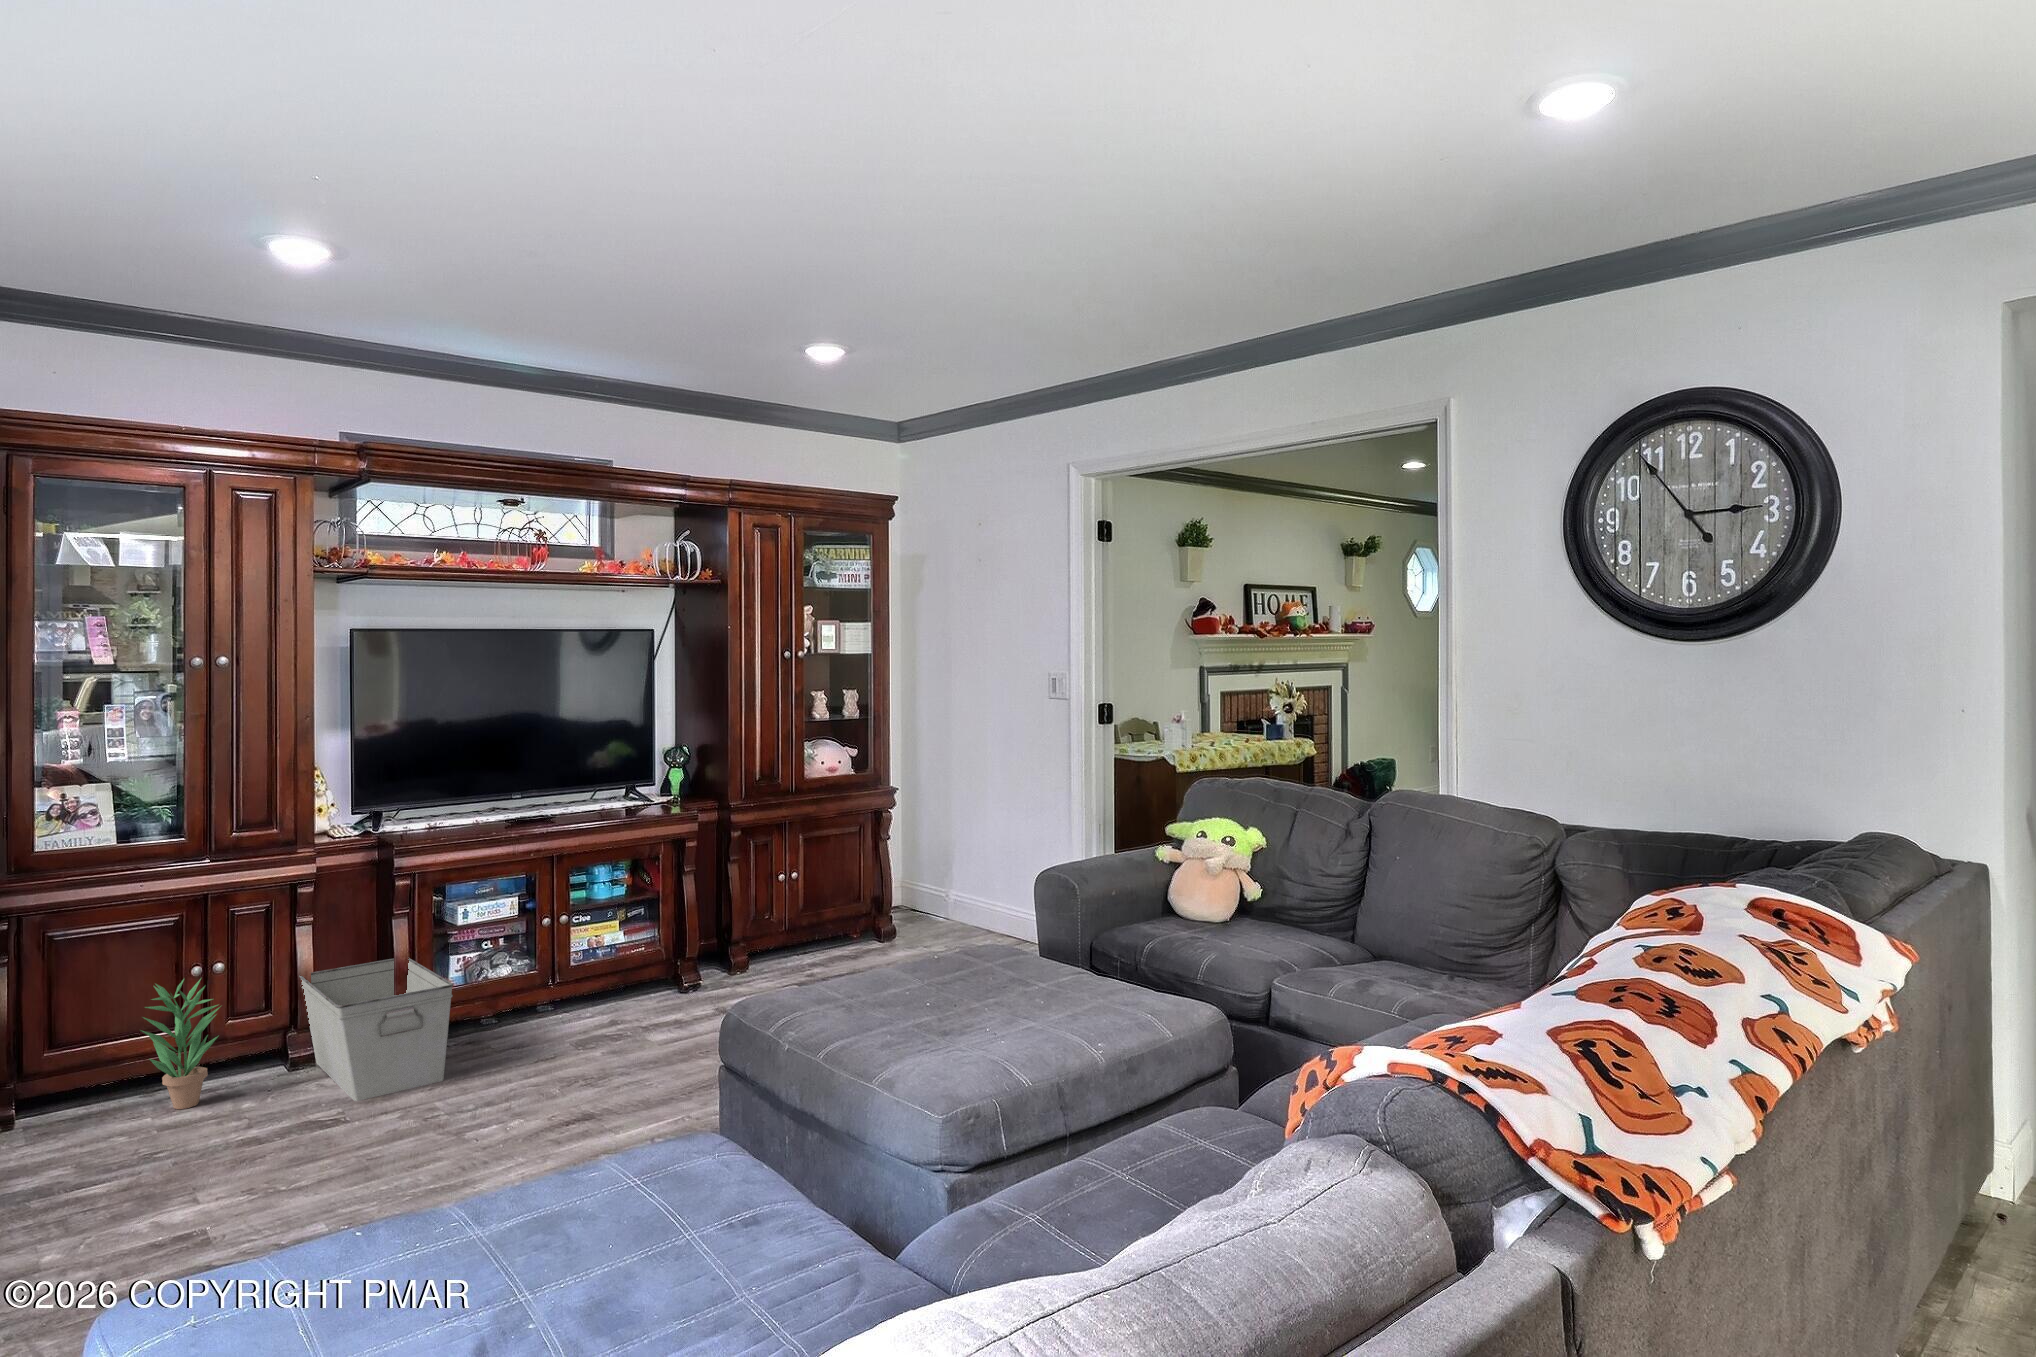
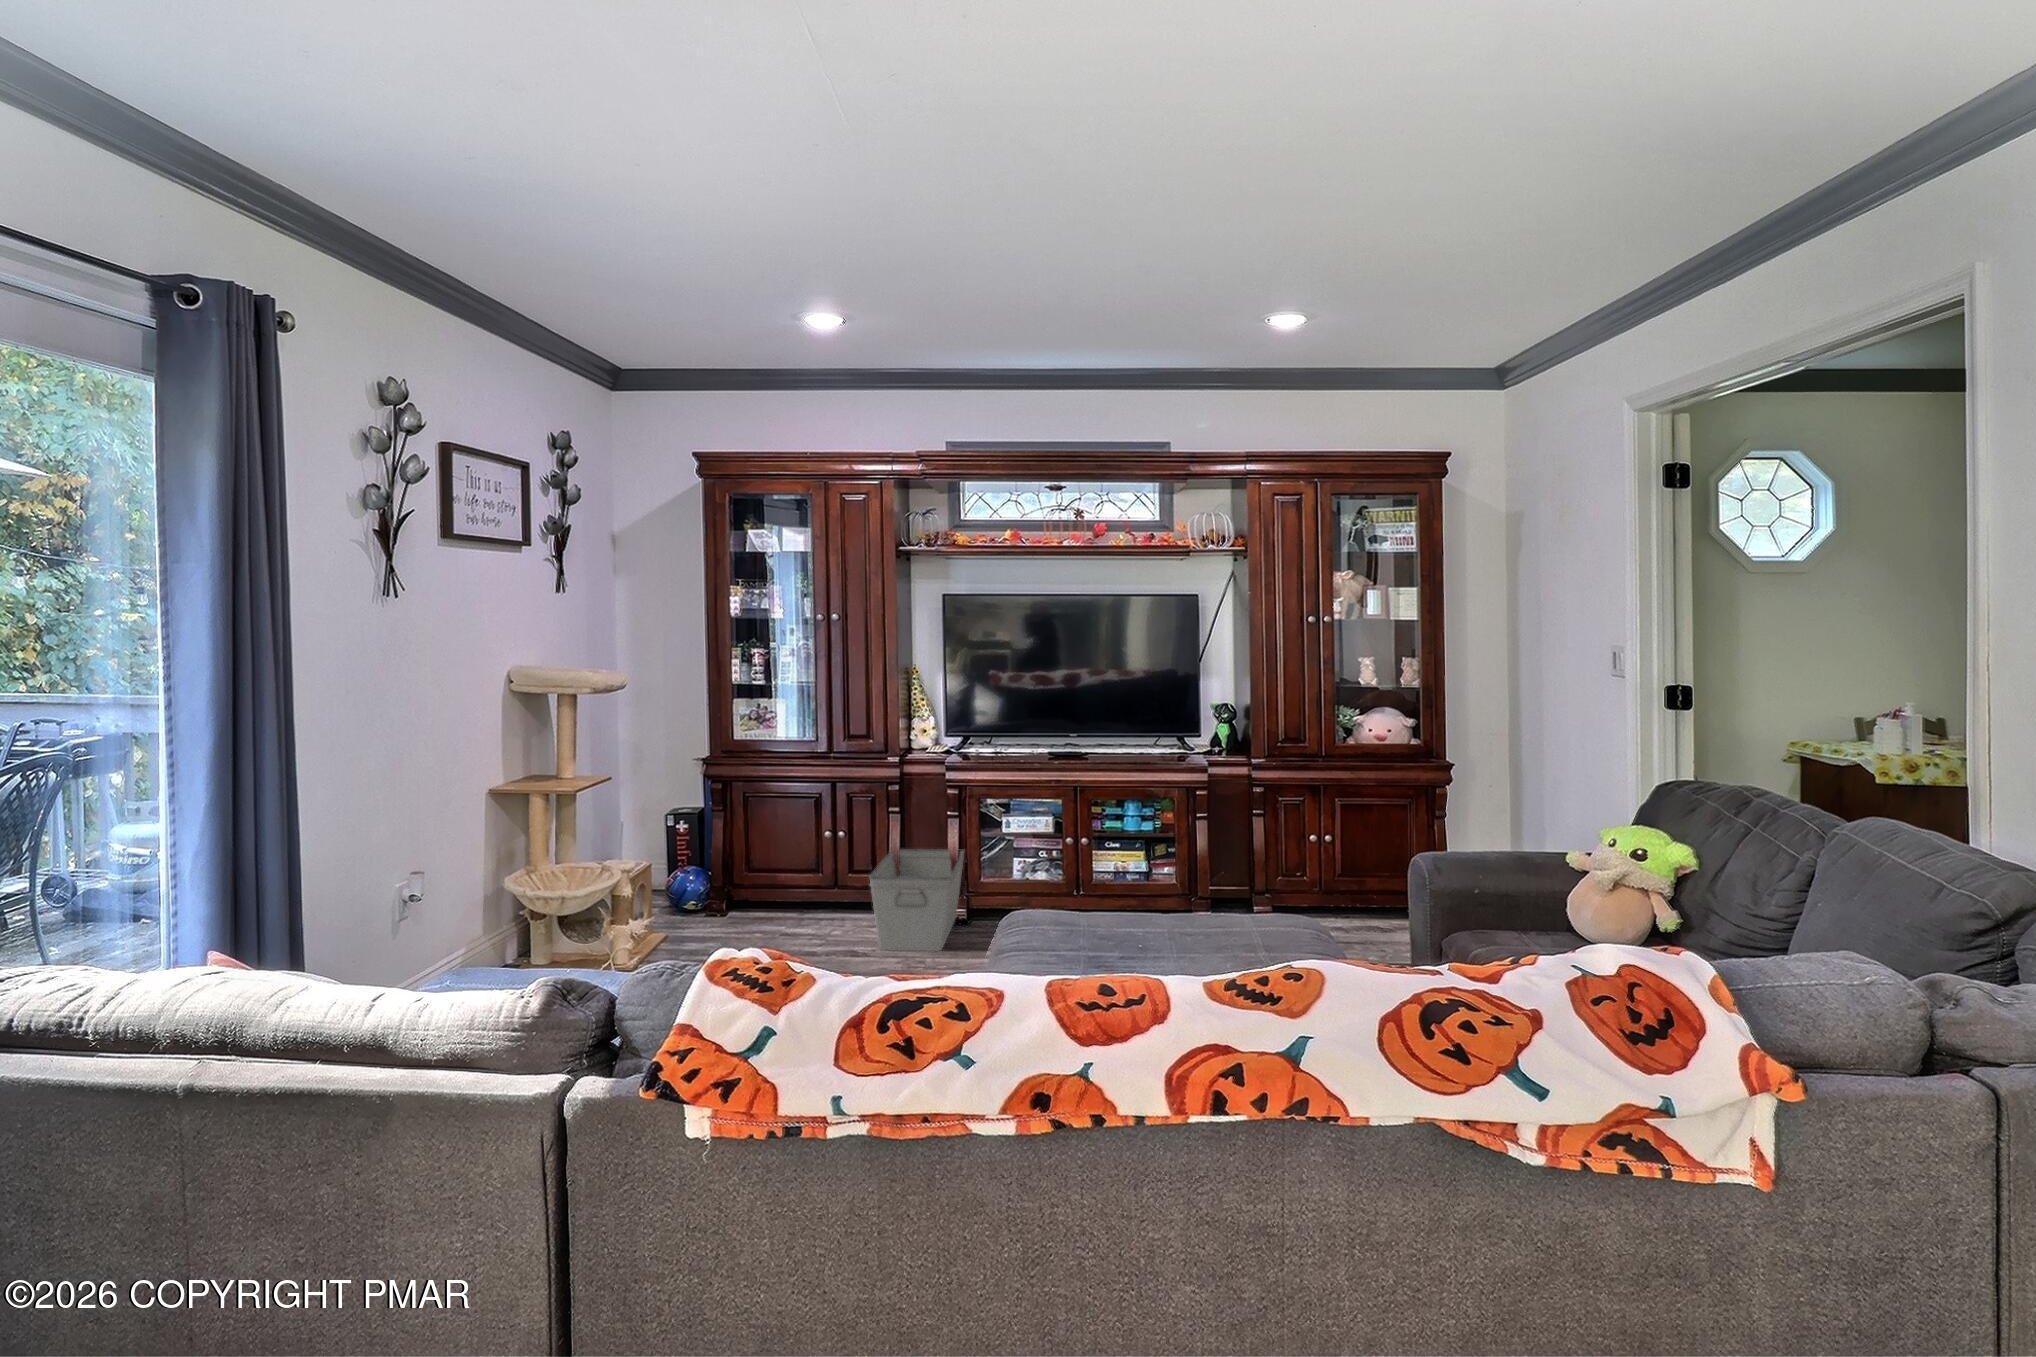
potted plant: present [142,979,220,1109] -> none [781,837,830,927]

